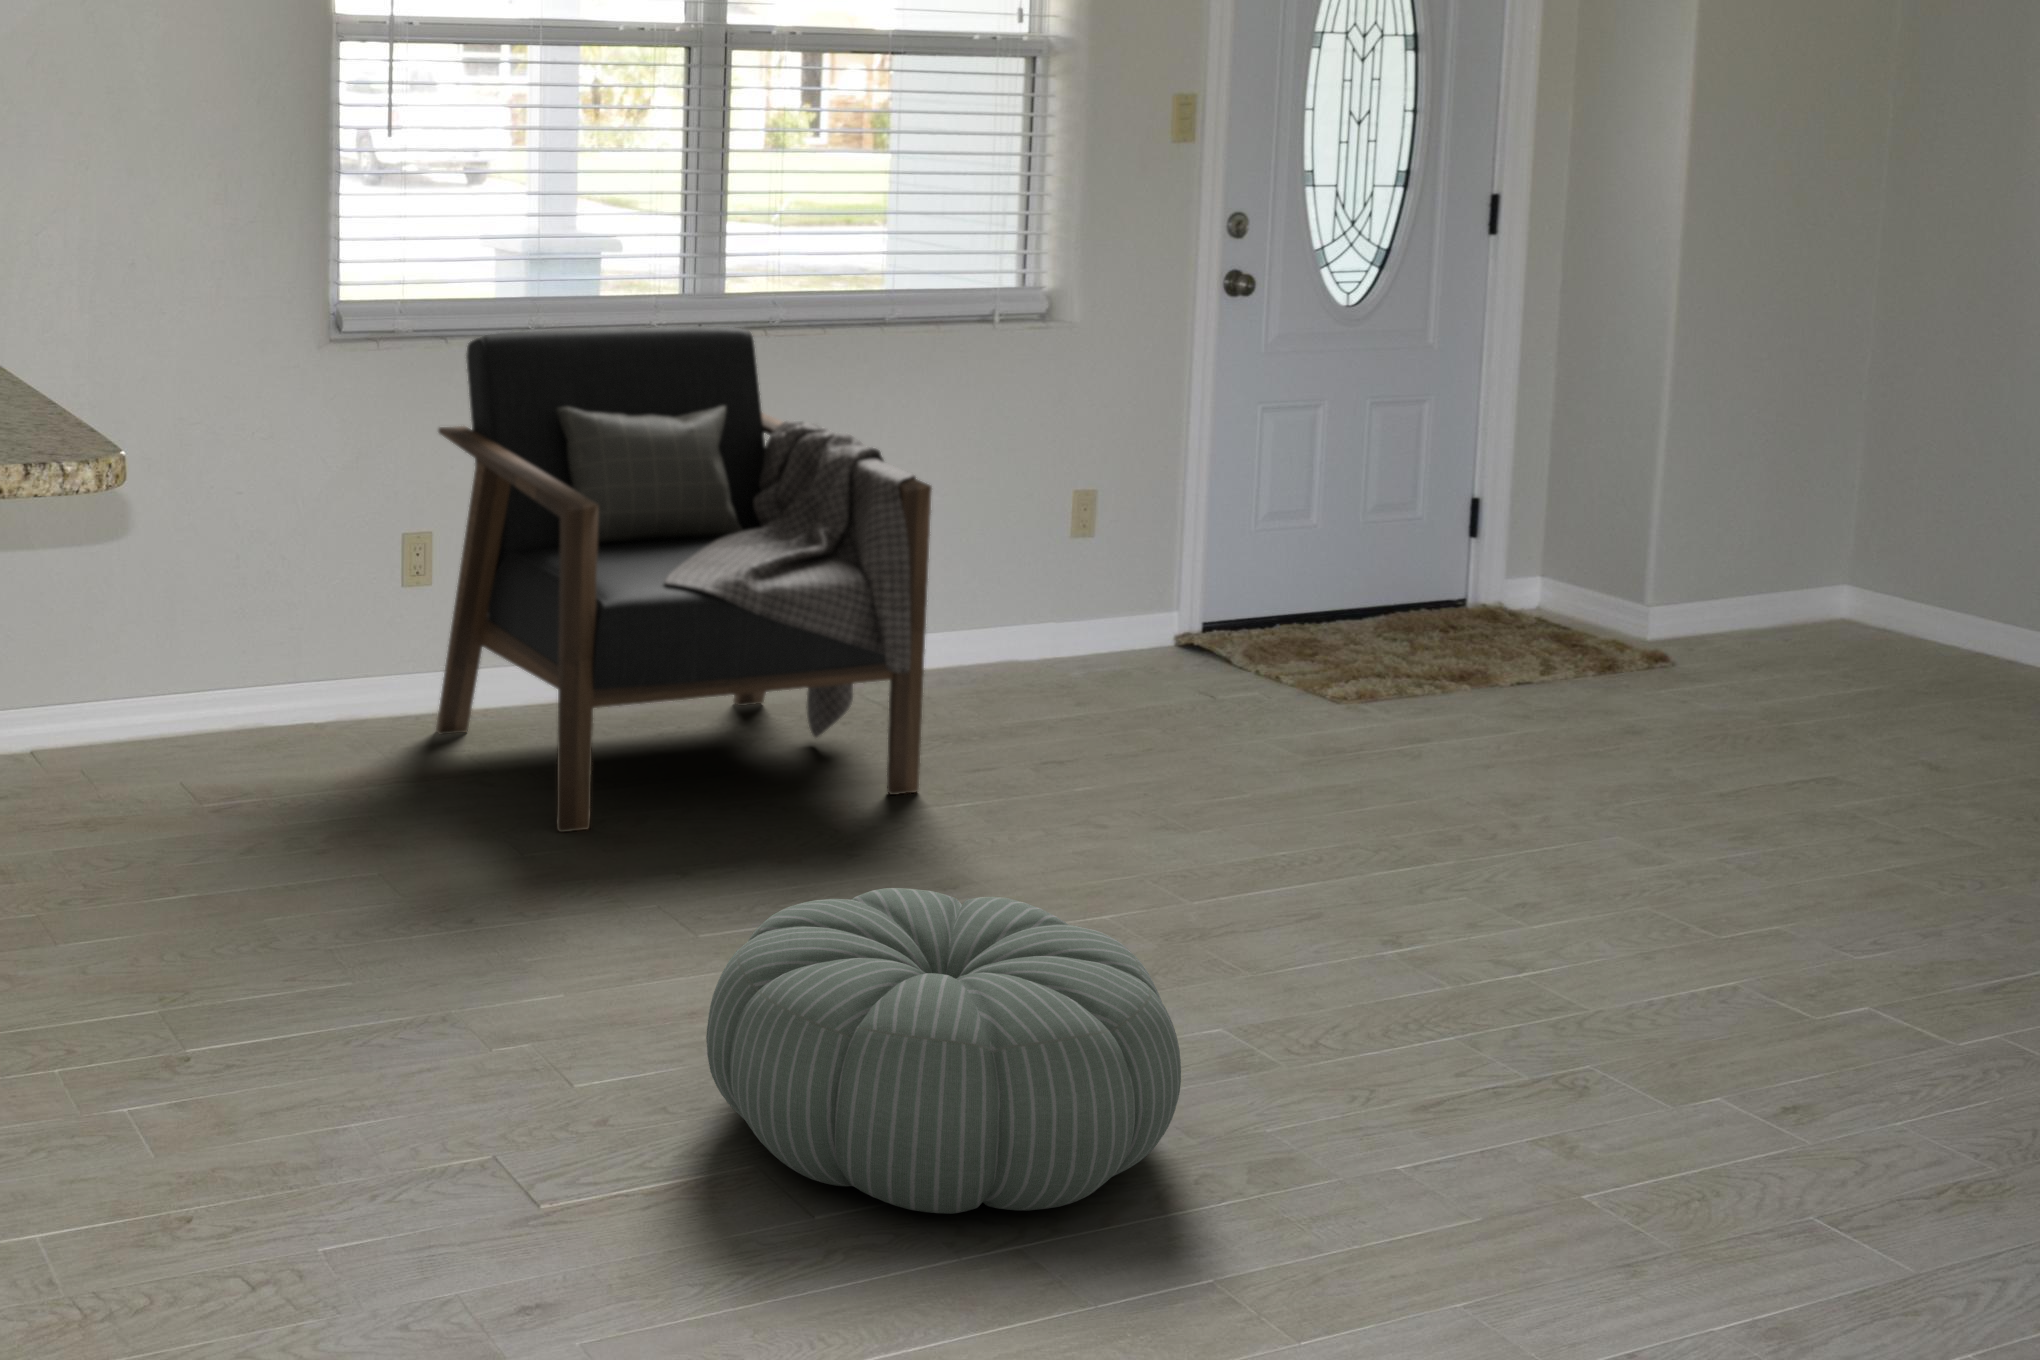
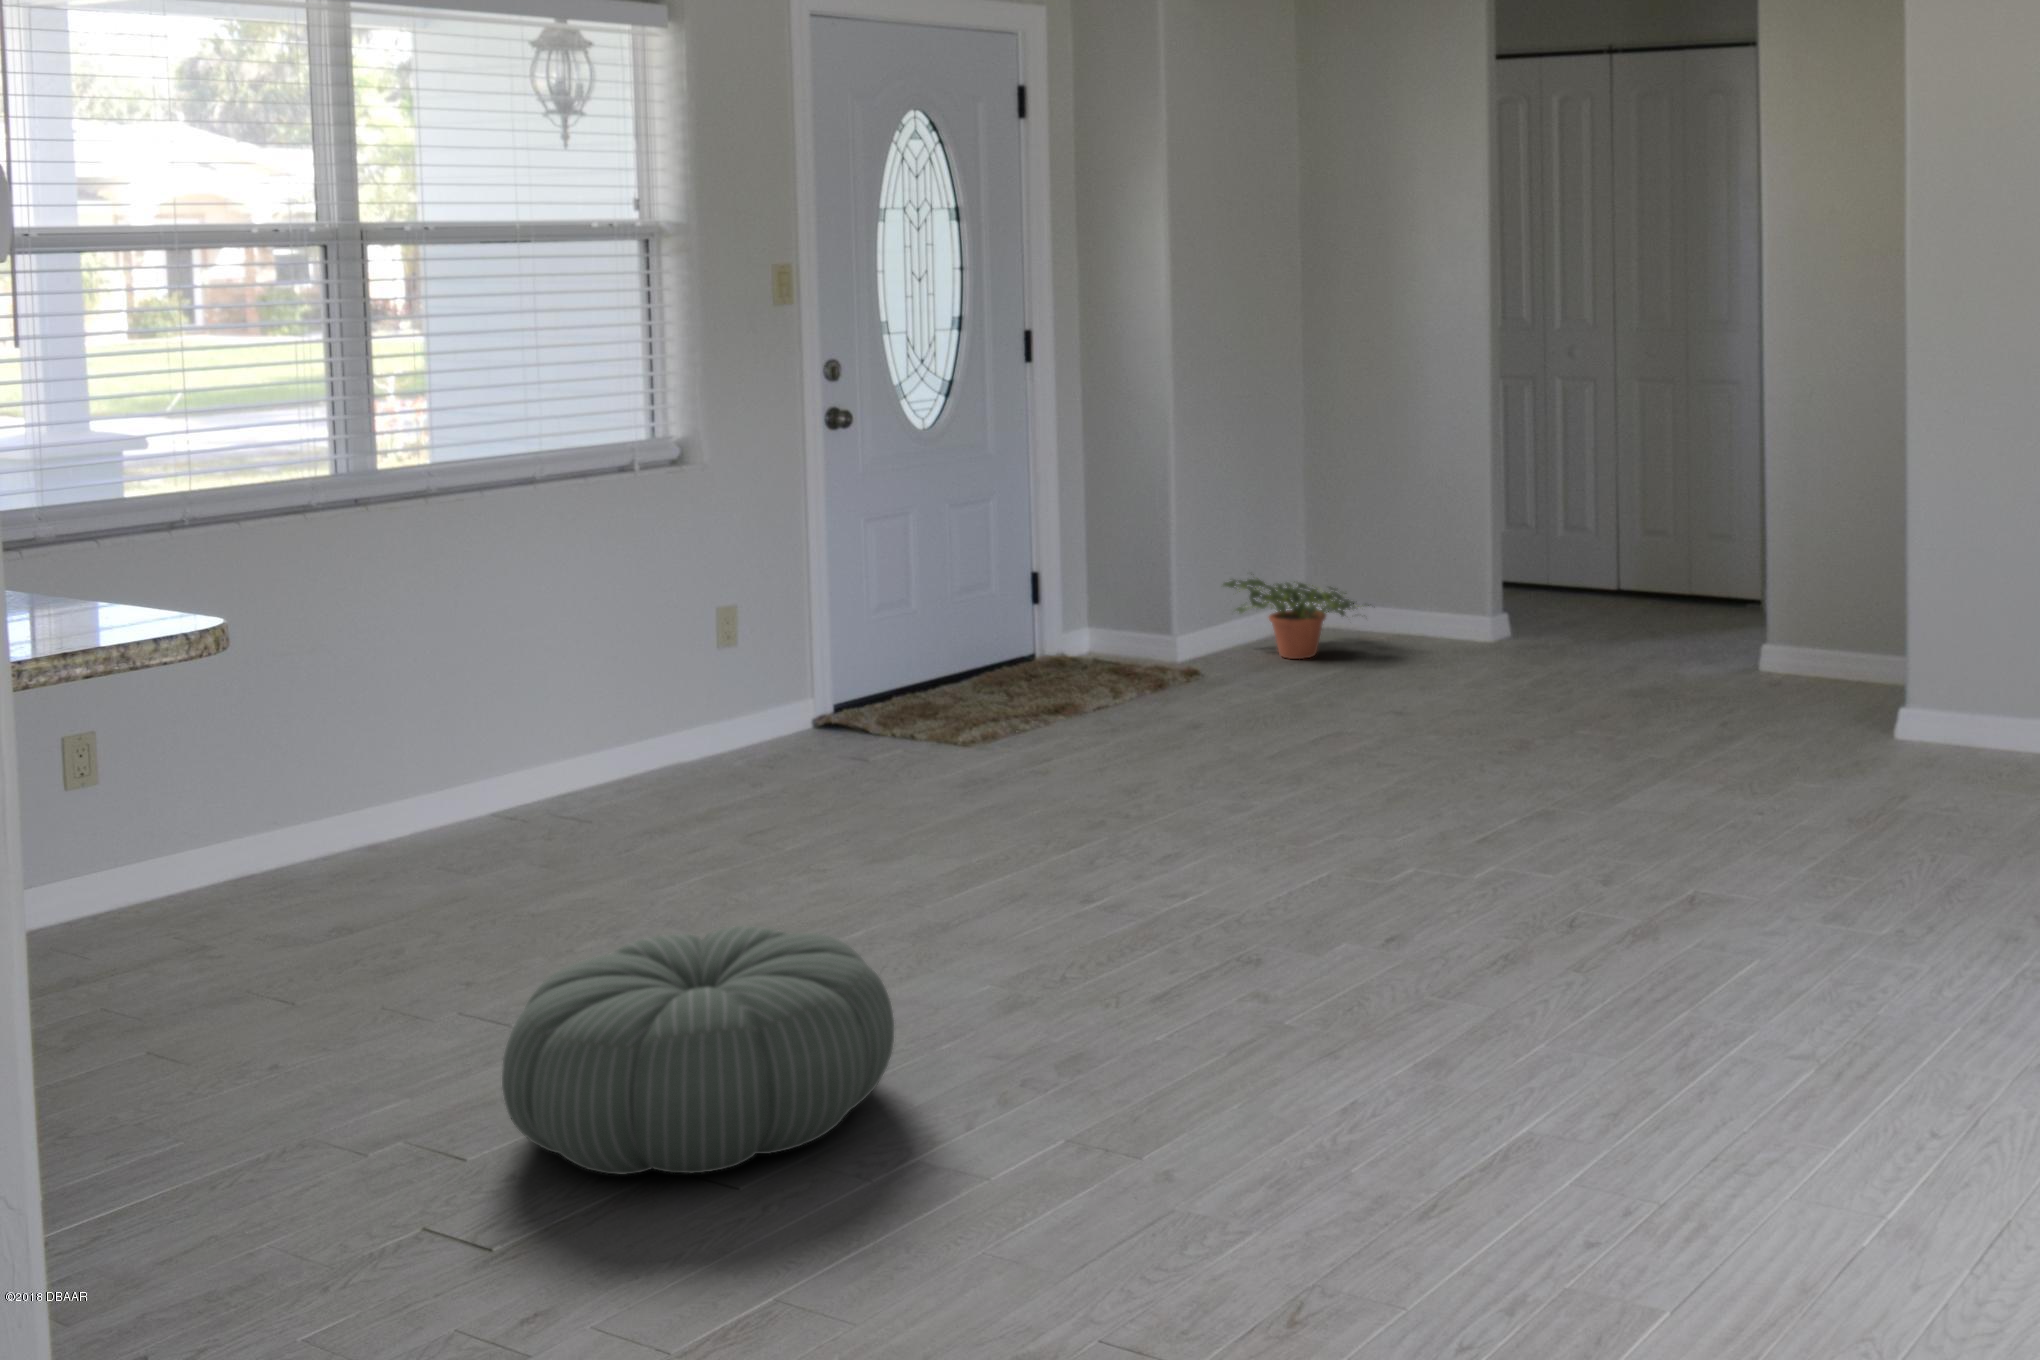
armchair: present [436,327,932,832] -> none [93,499,619,982]
potted plant: none [1725,534,1960,661] -> present [1223,578,1371,659]

